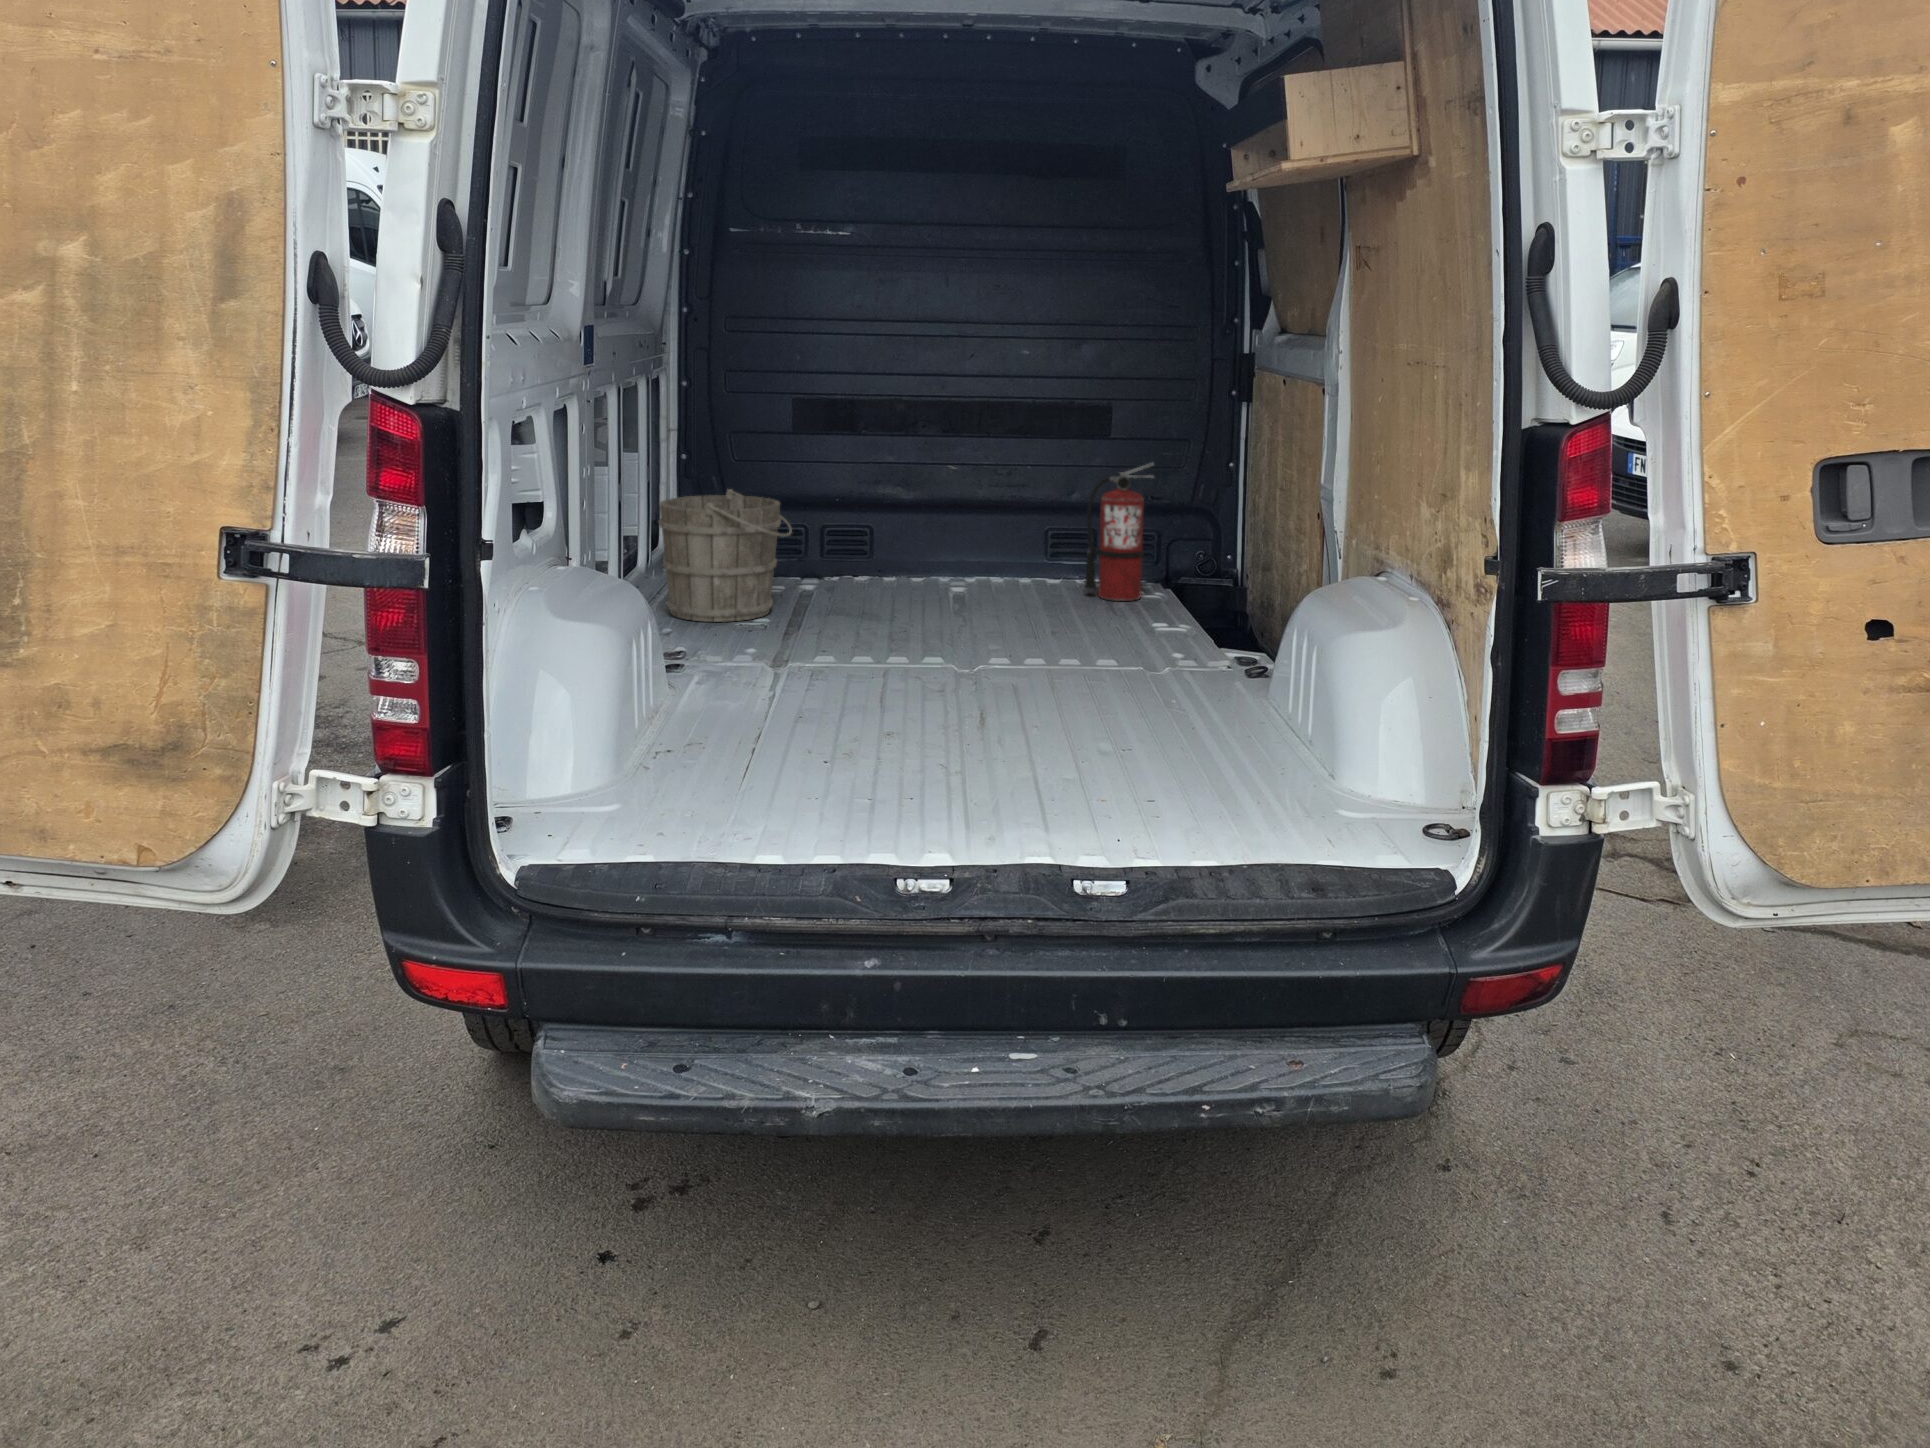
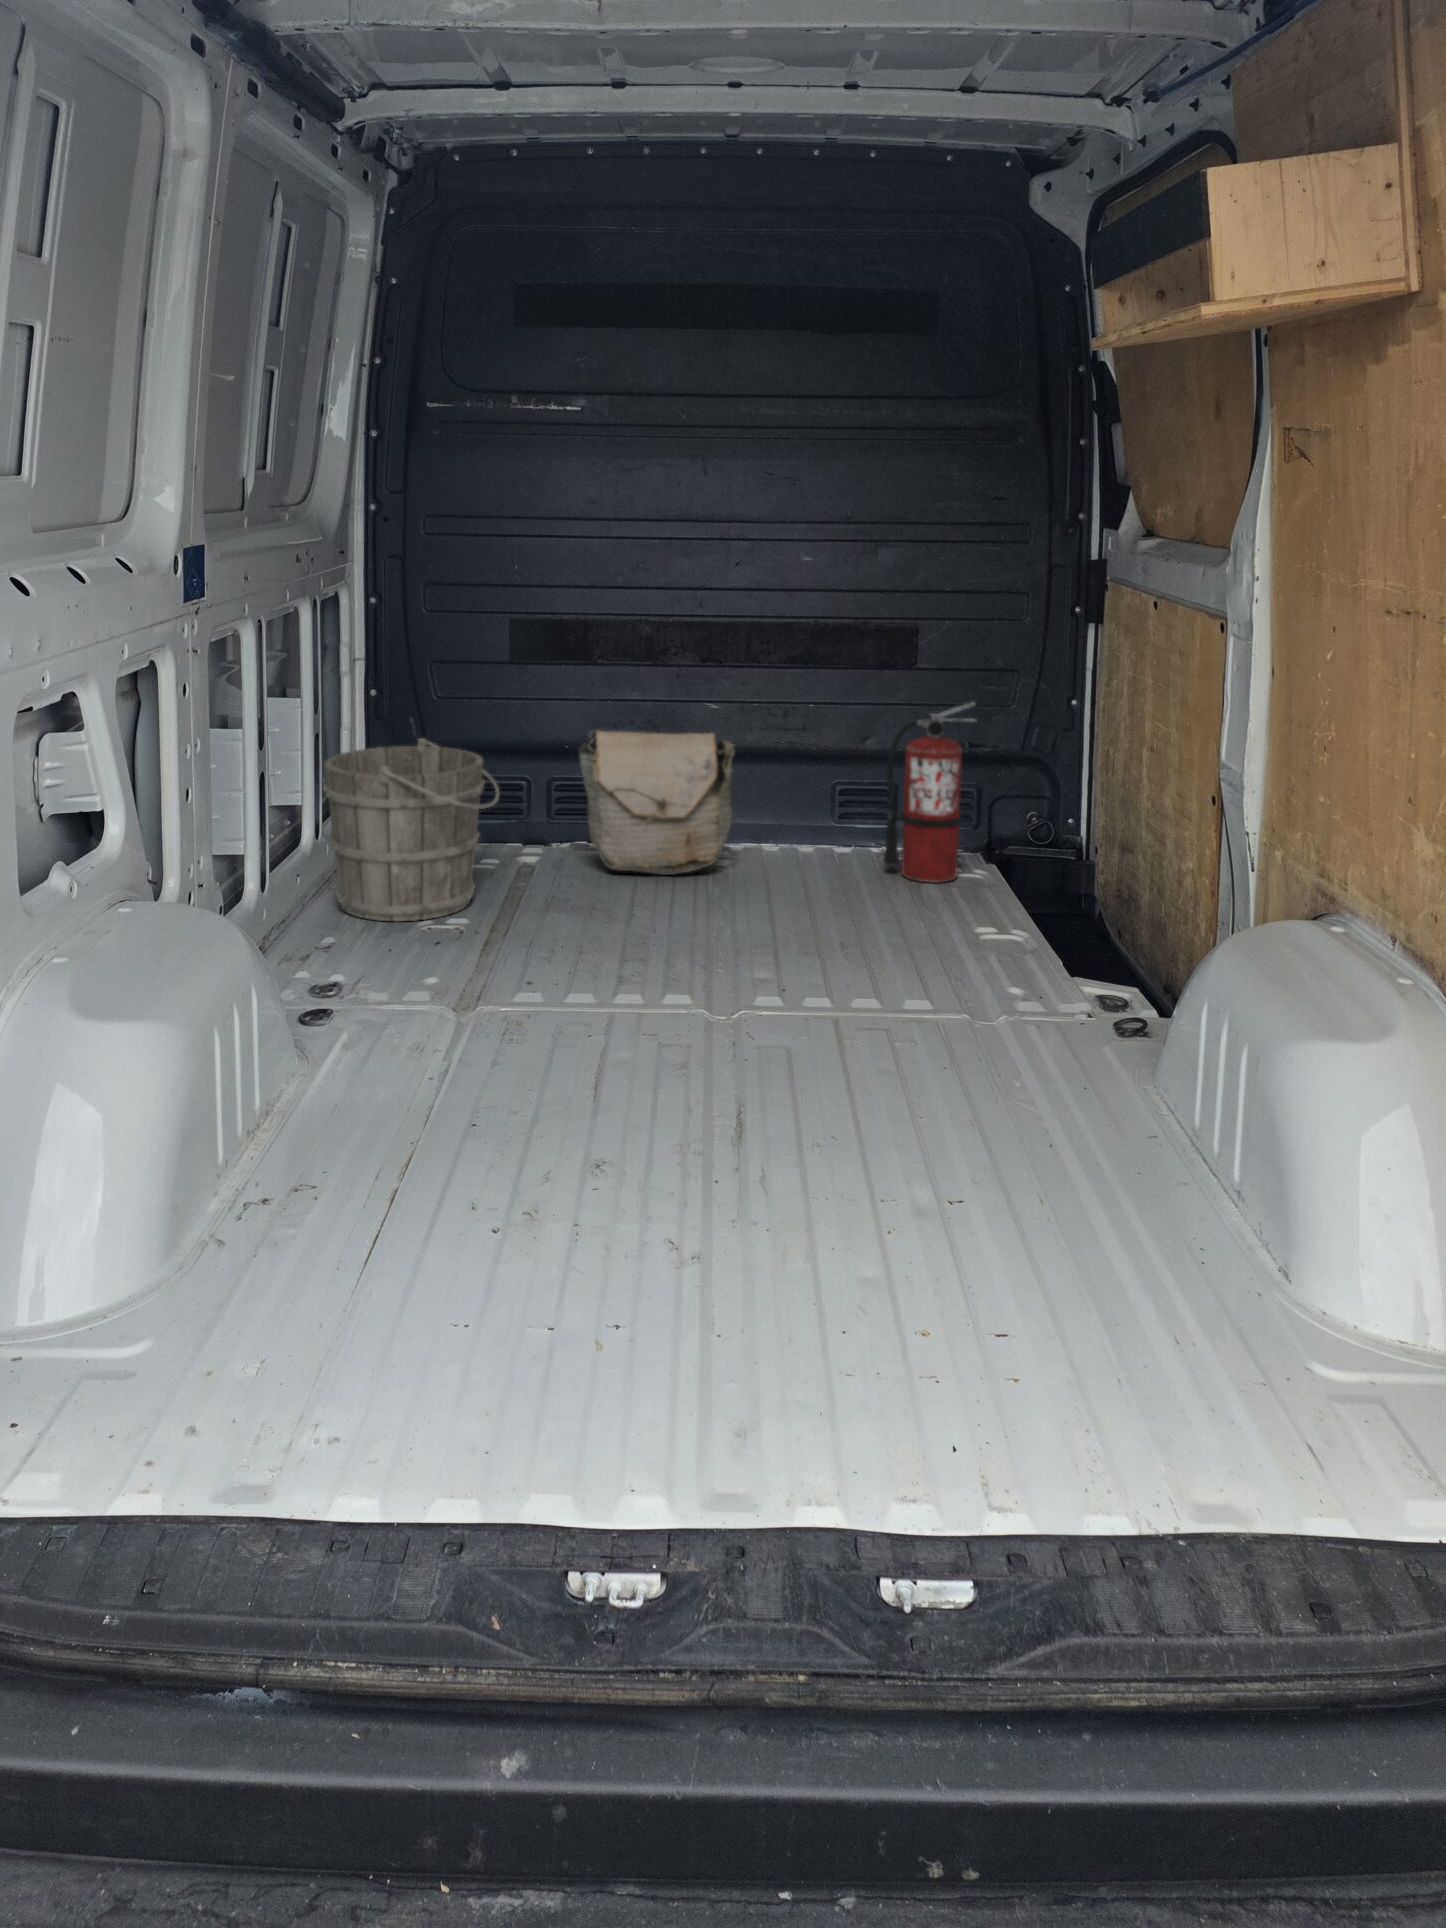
bag: none [849,485,970,597] -> present [579,731,735,875]

